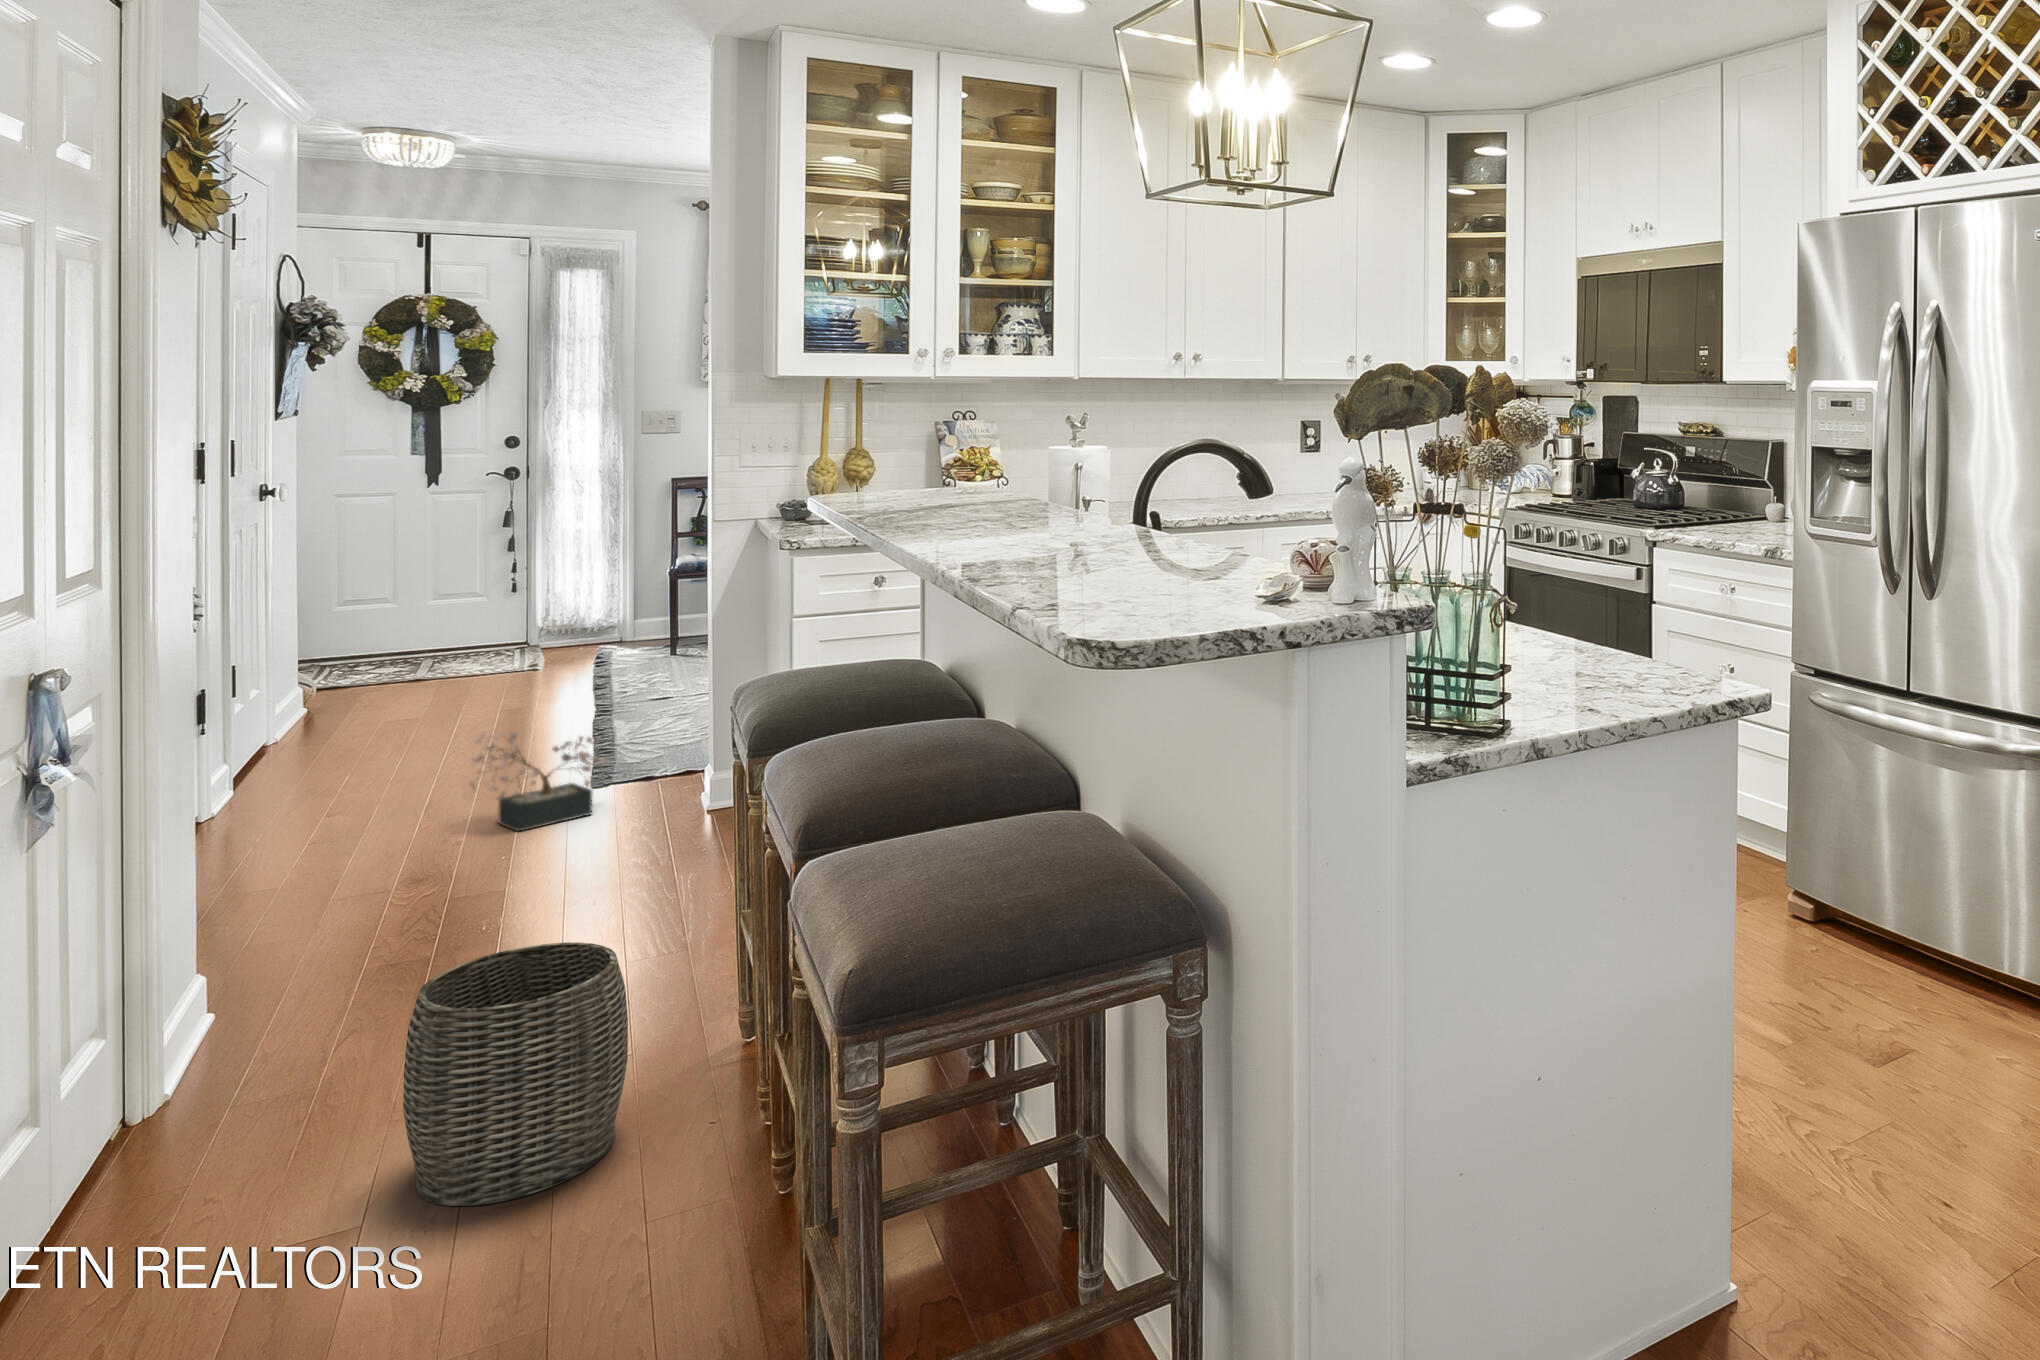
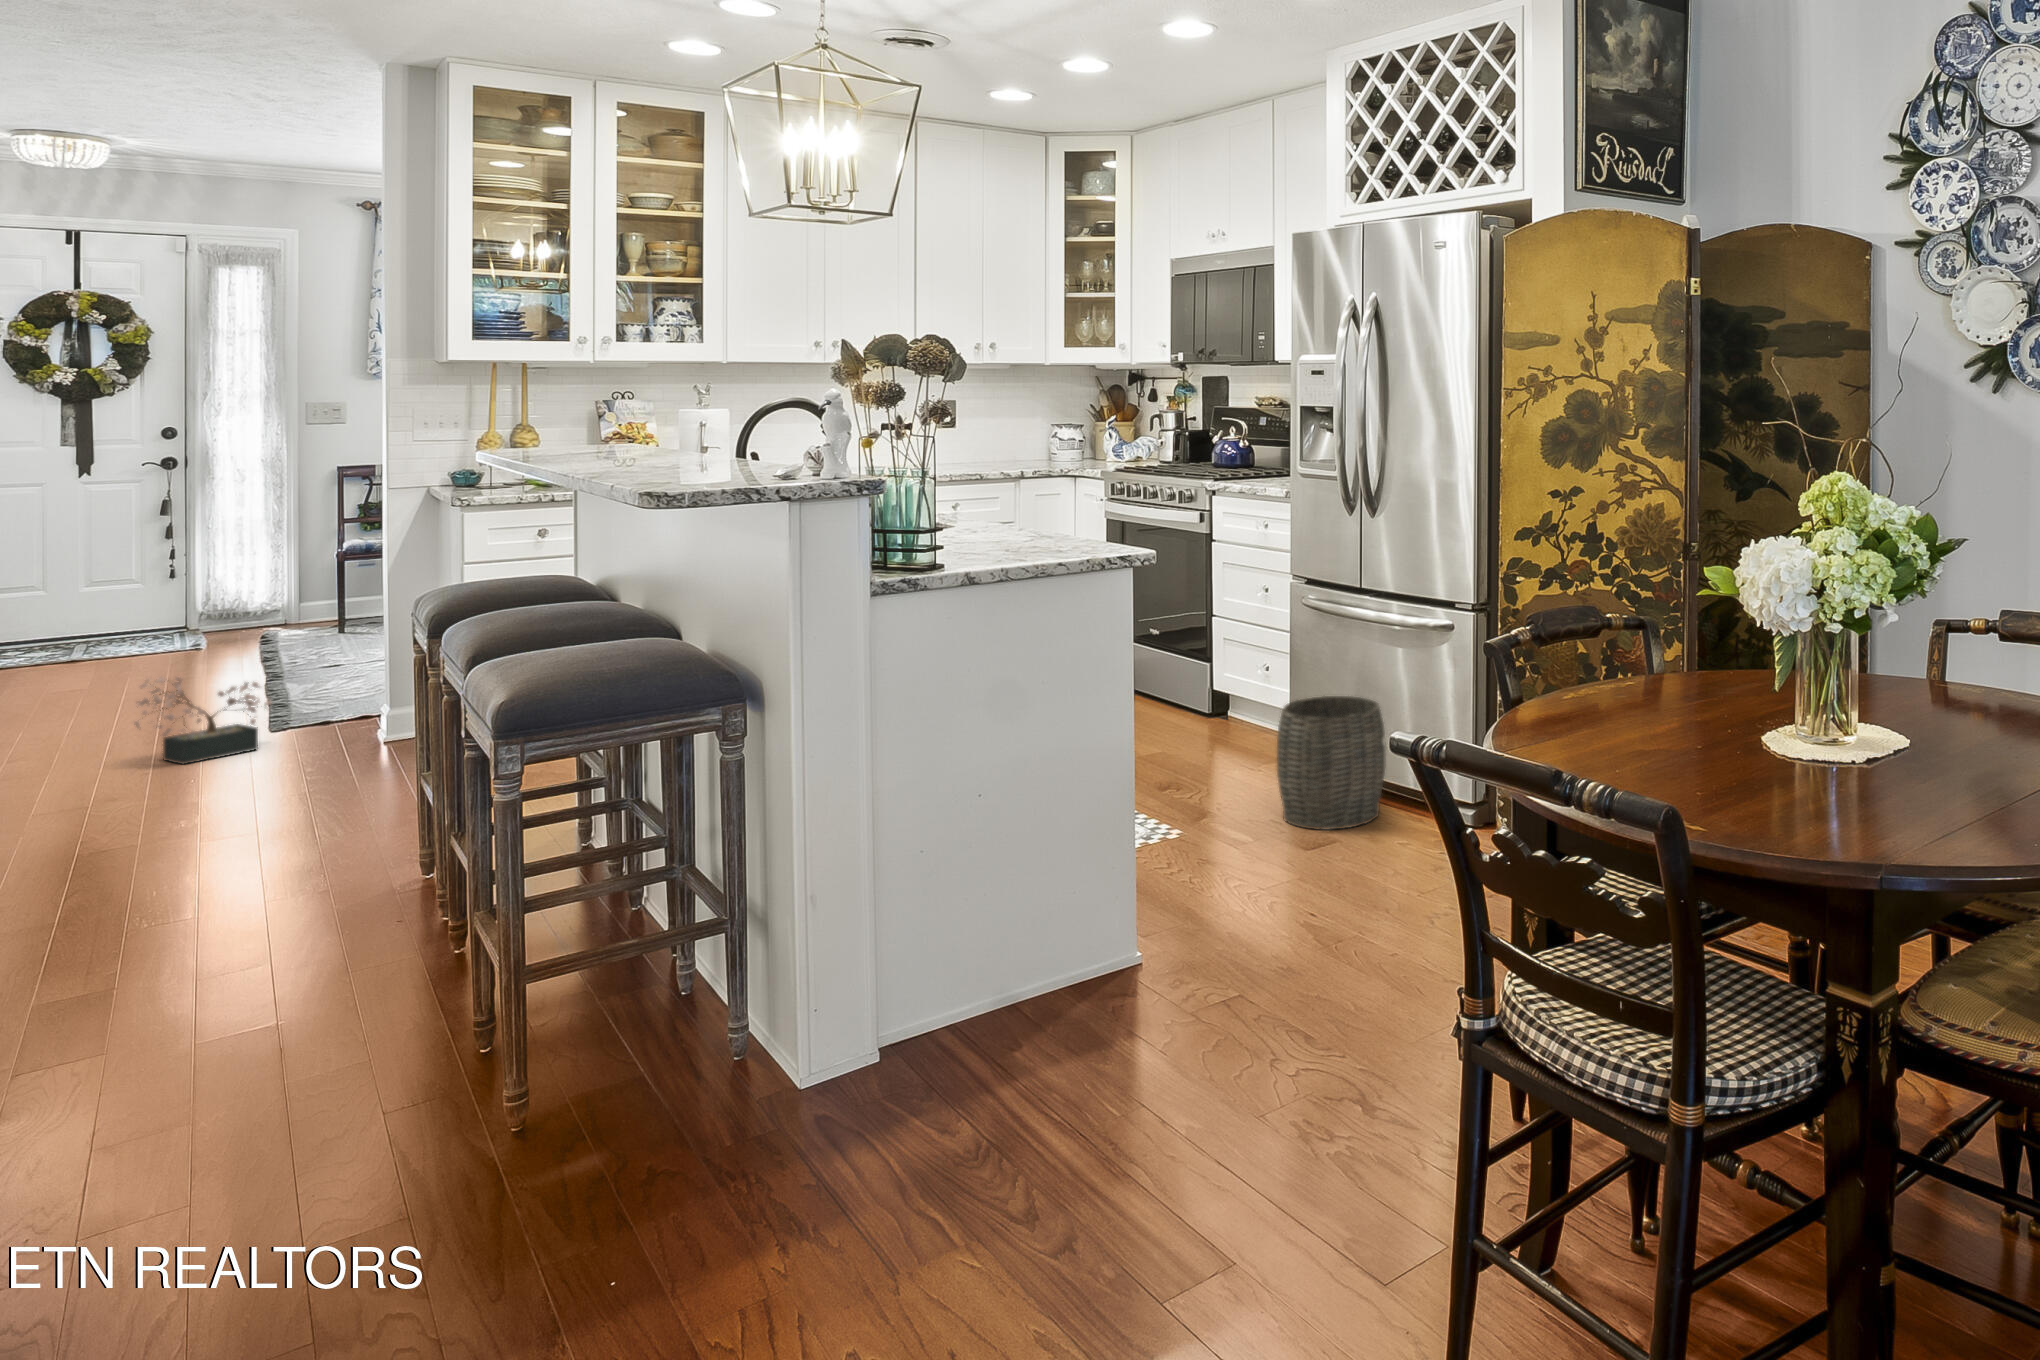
woven basket: present [403,942,628,1206] -> present [1277,696,1386,830]

